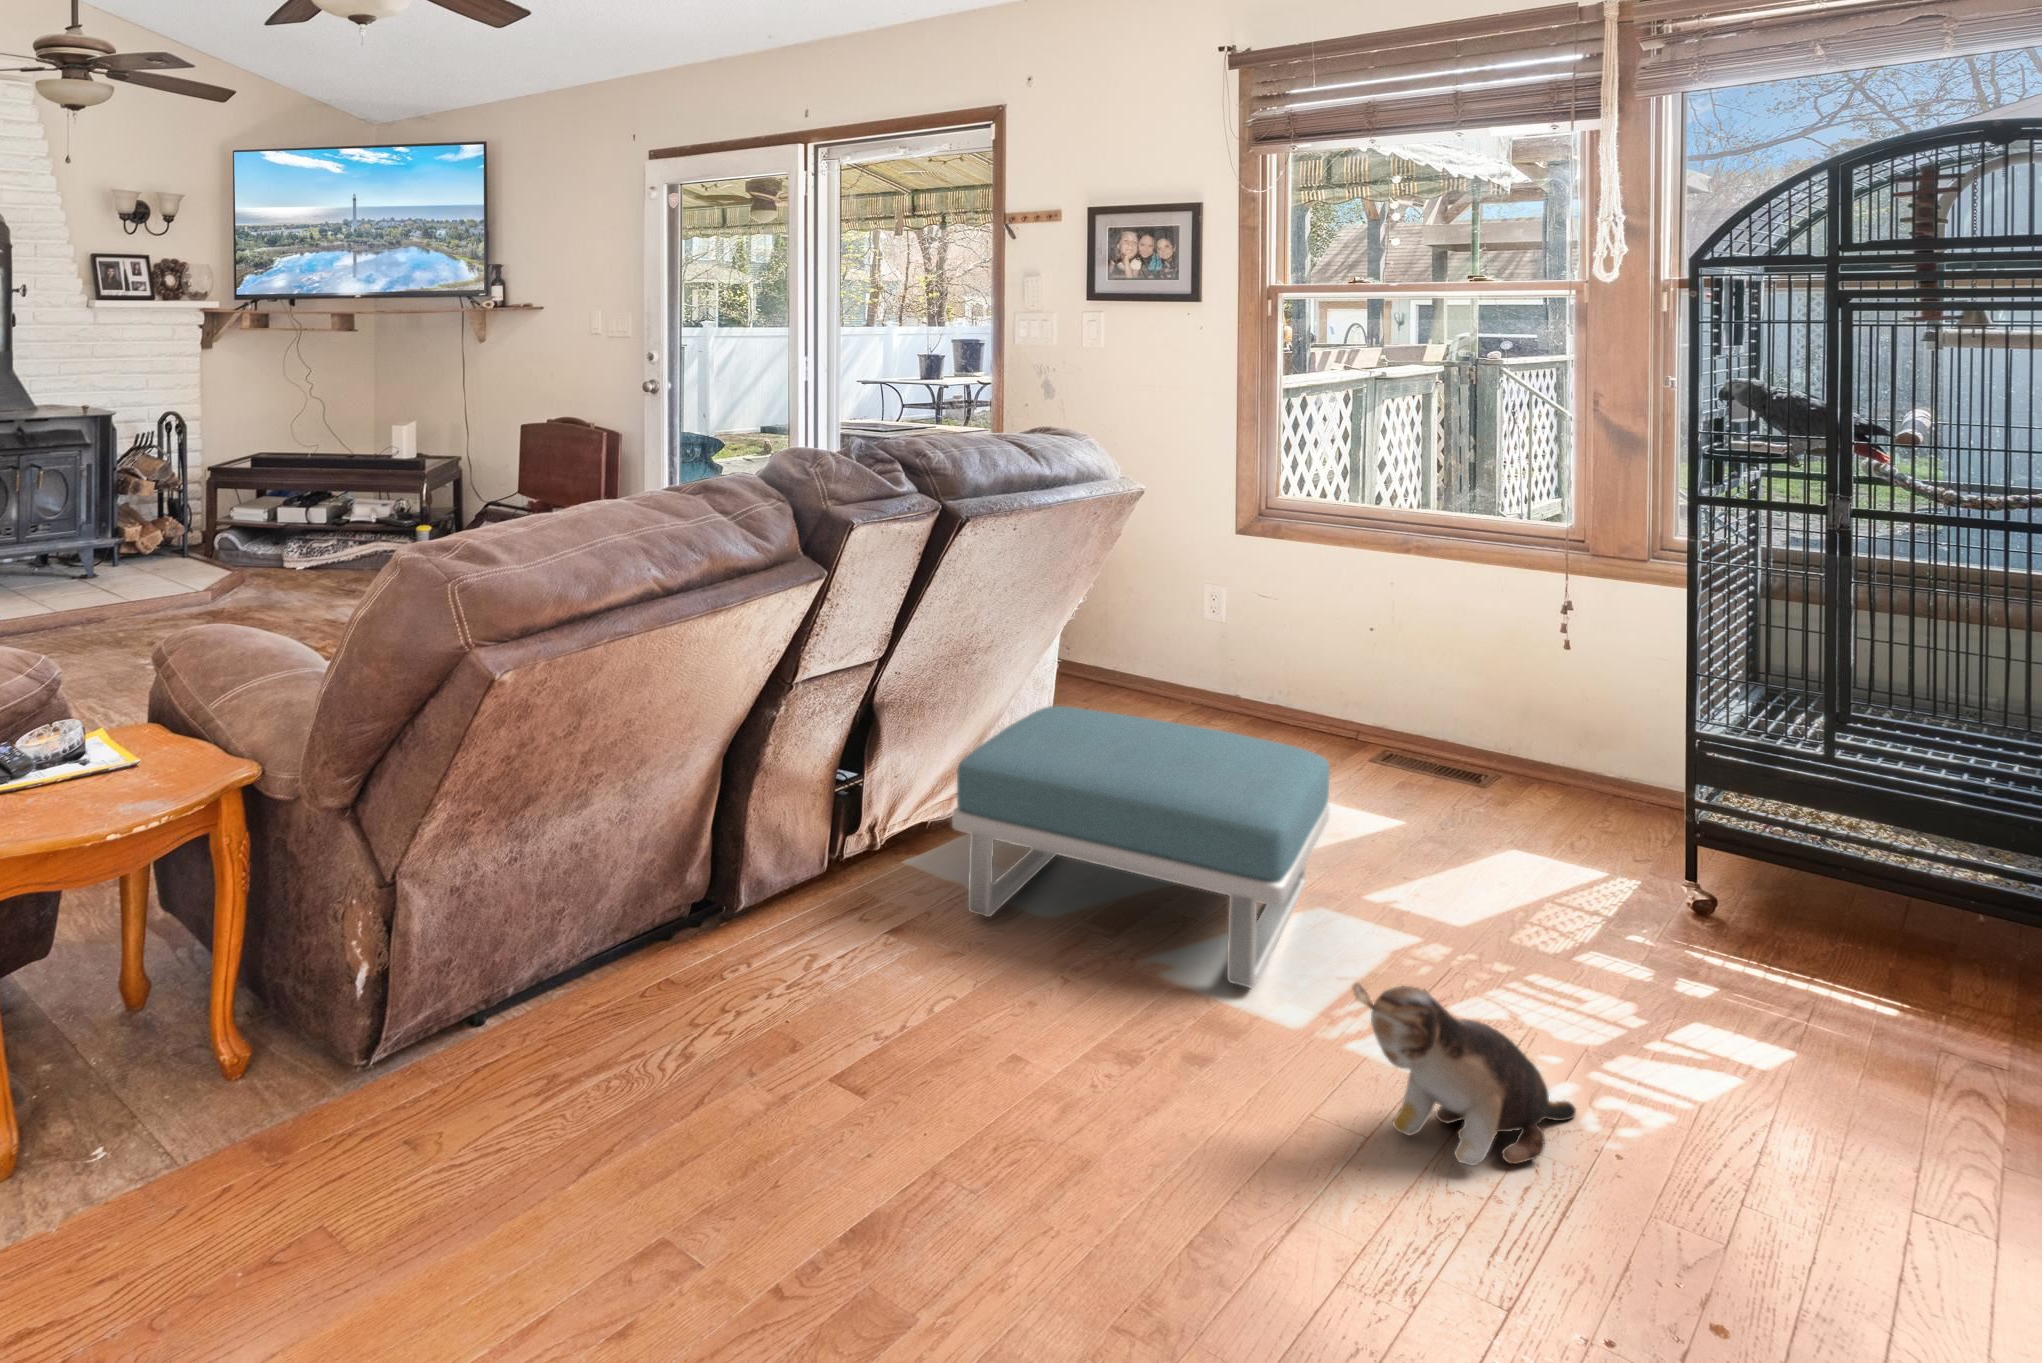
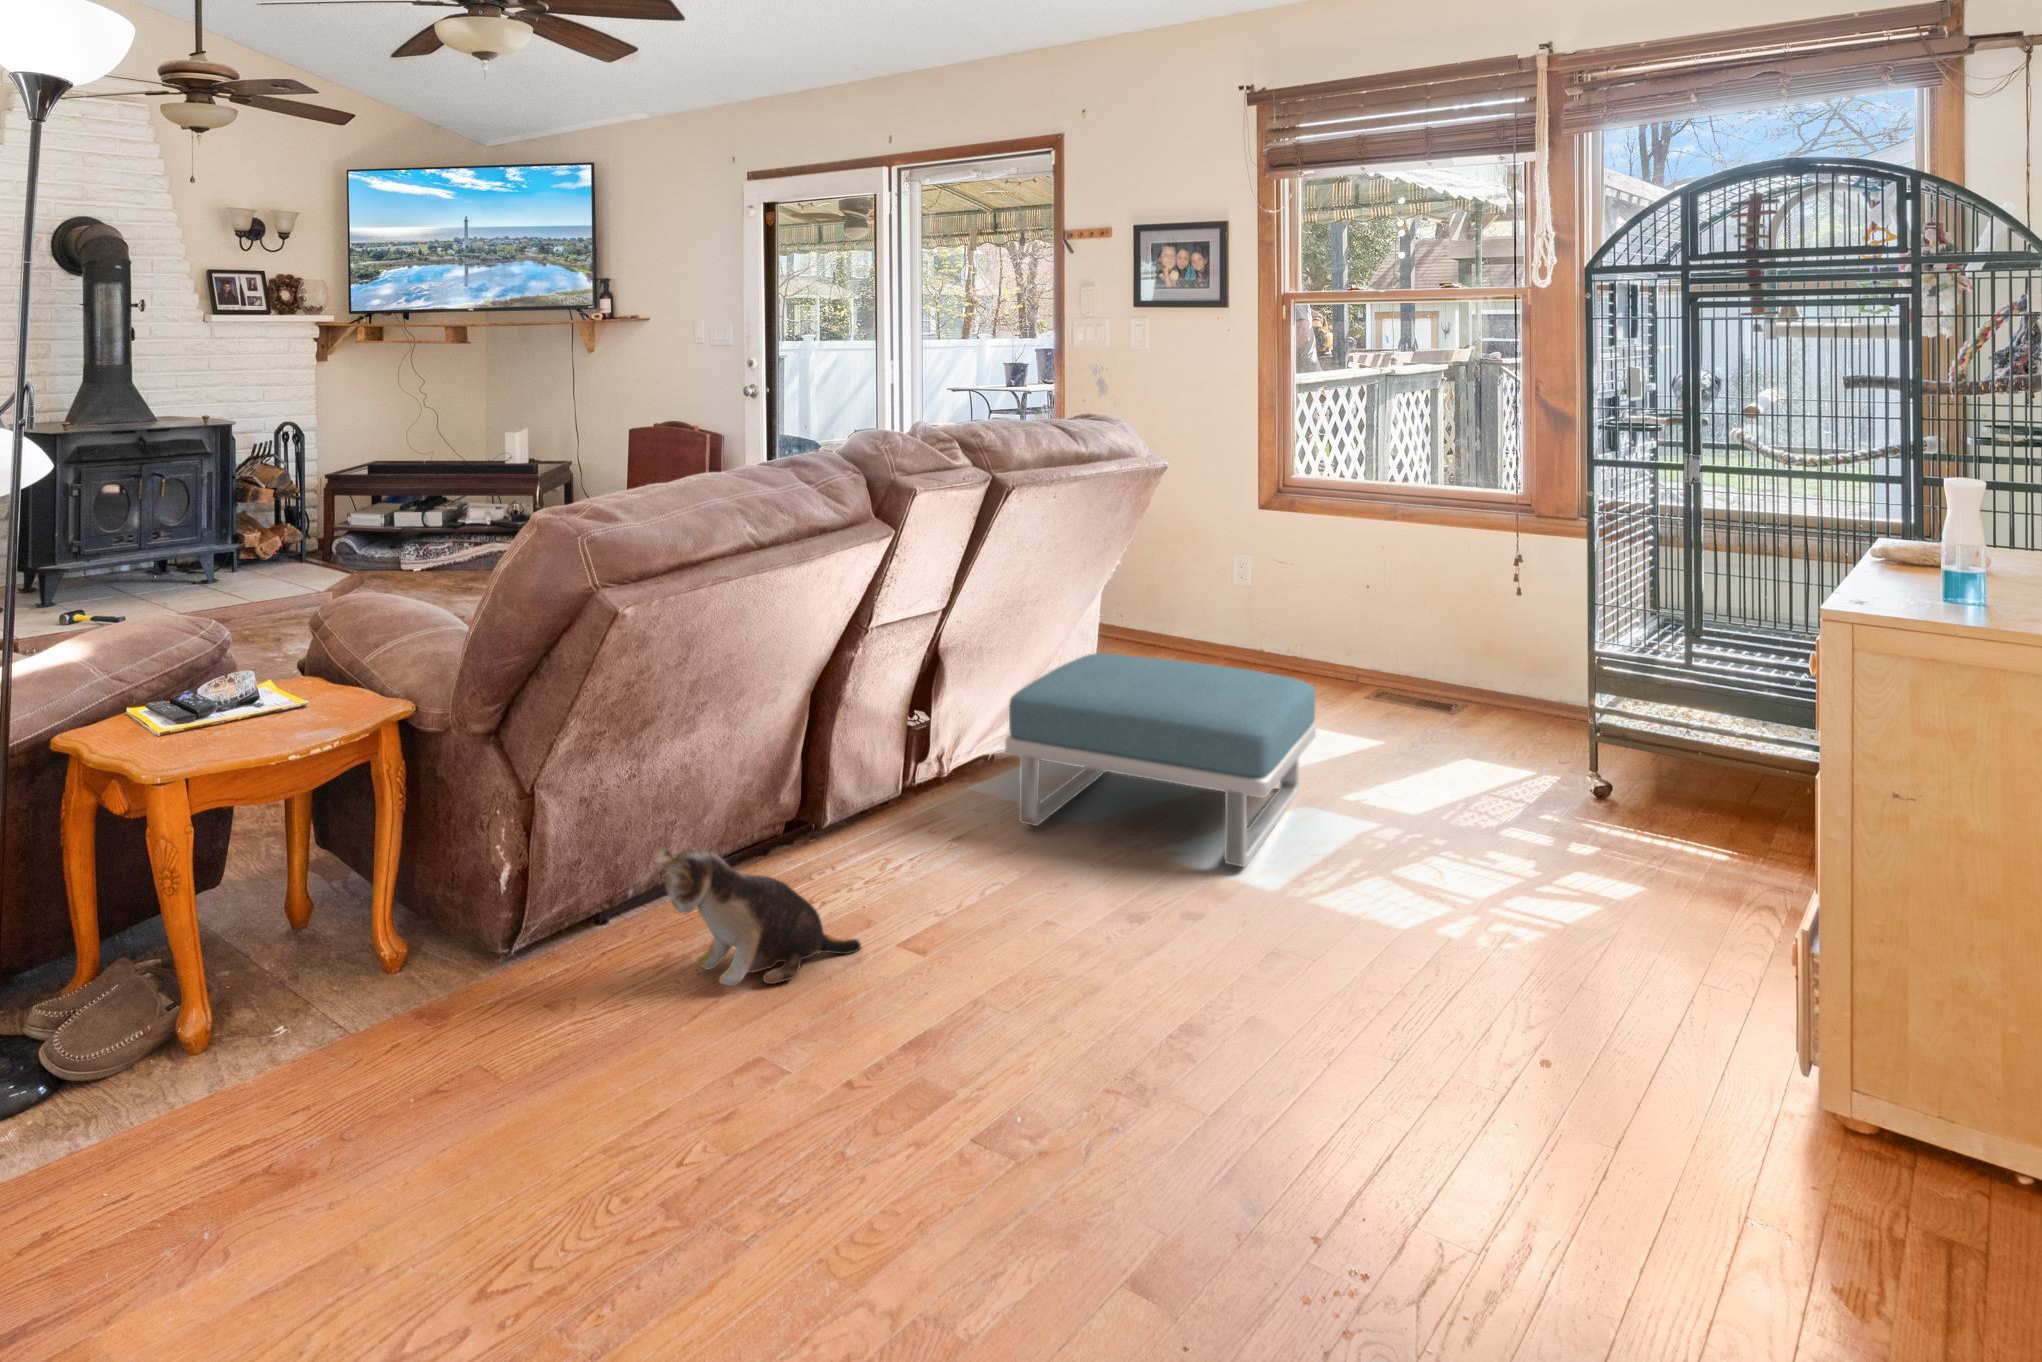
plush toy: present [1352,983,1576,1166] -> present [652,848,861,986]

